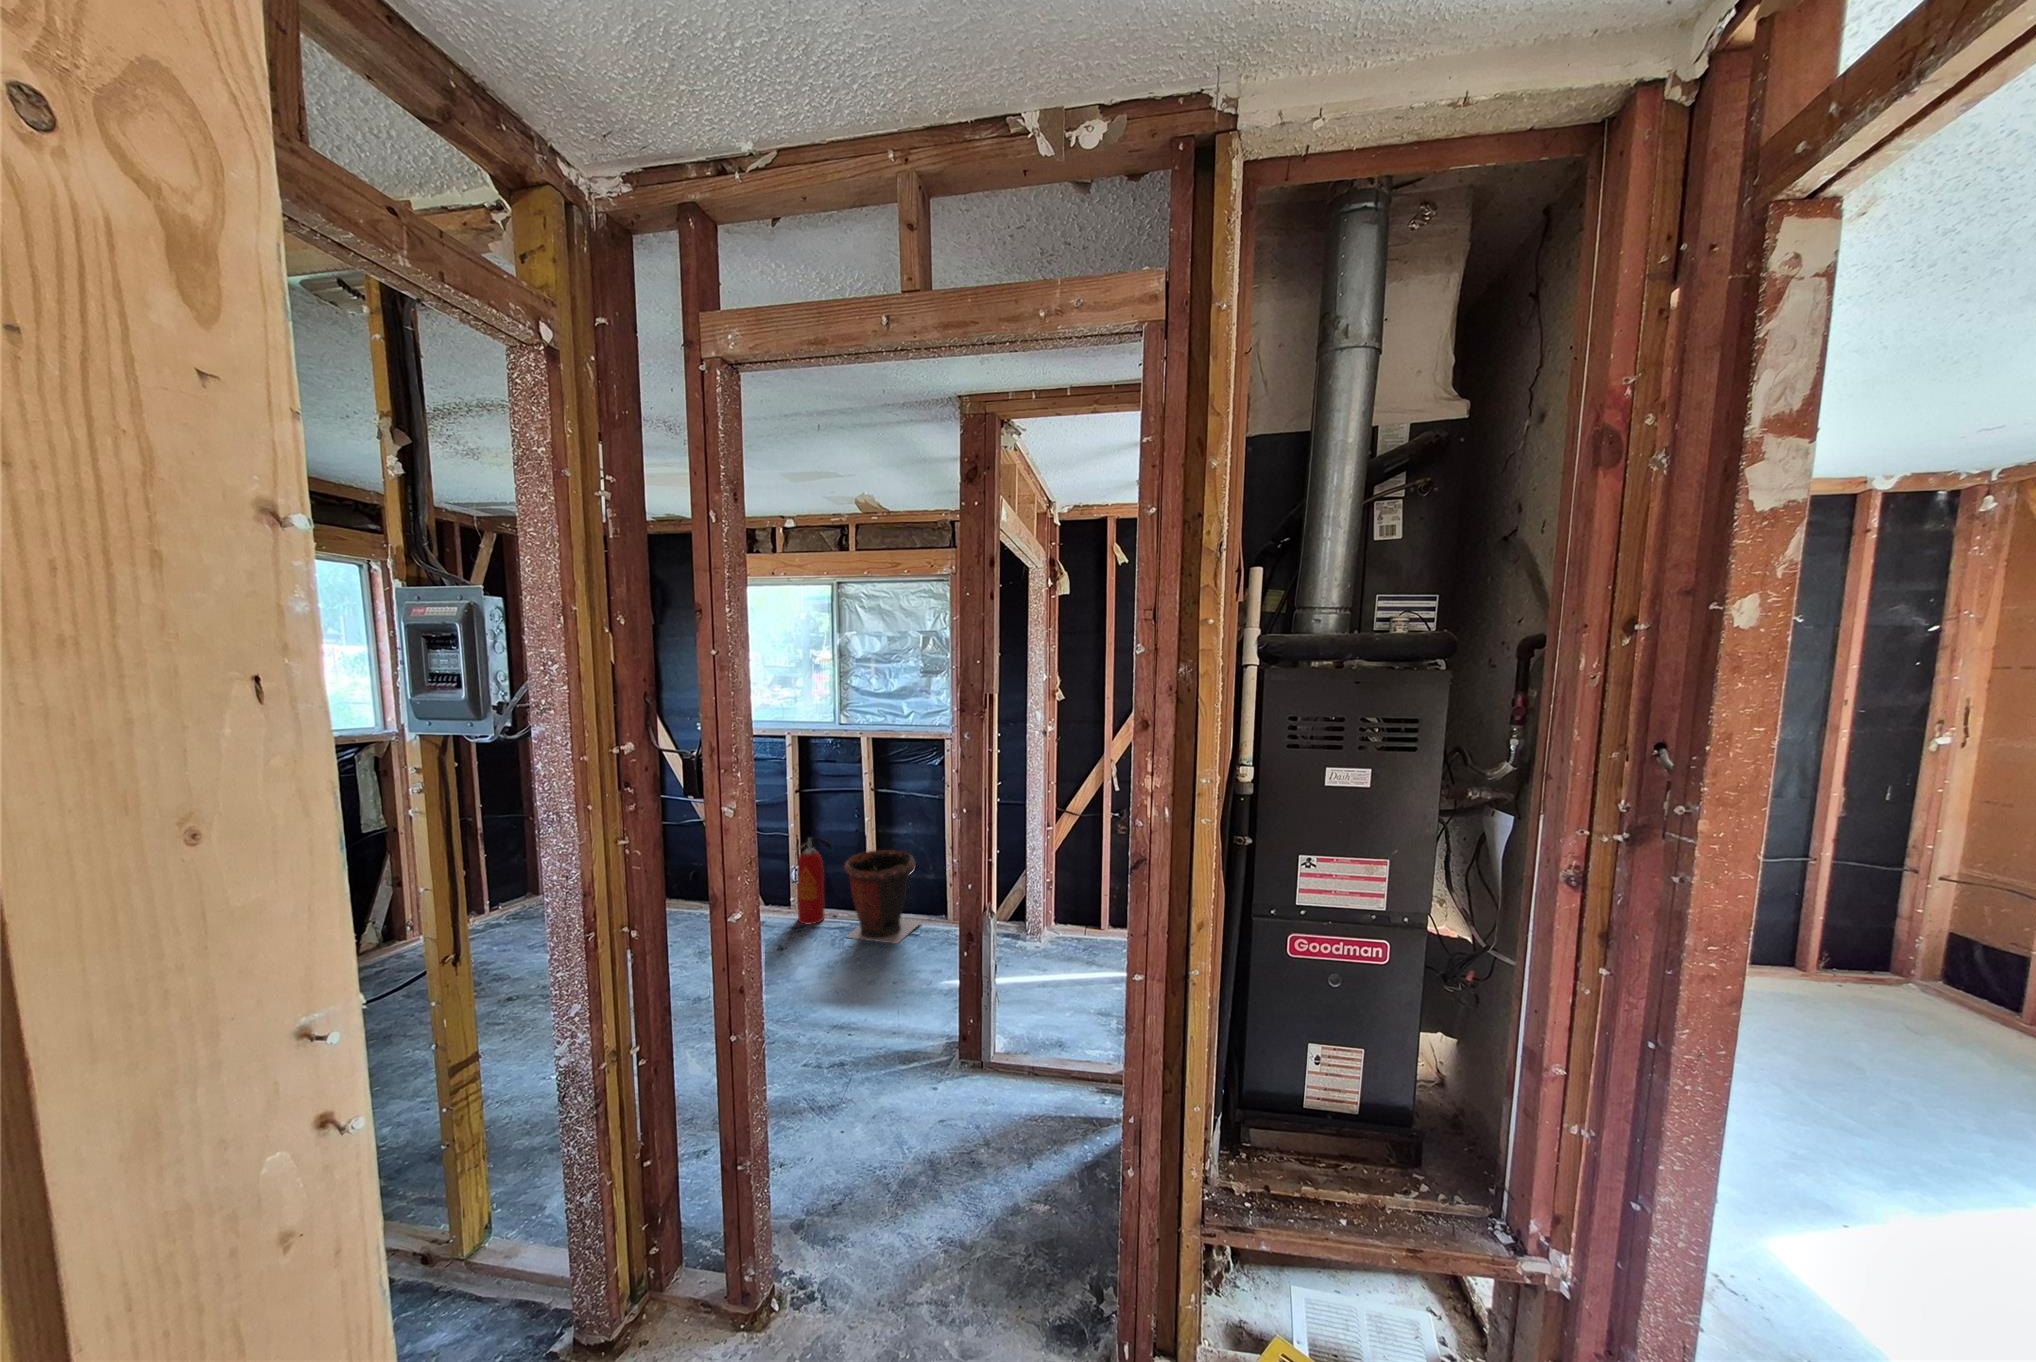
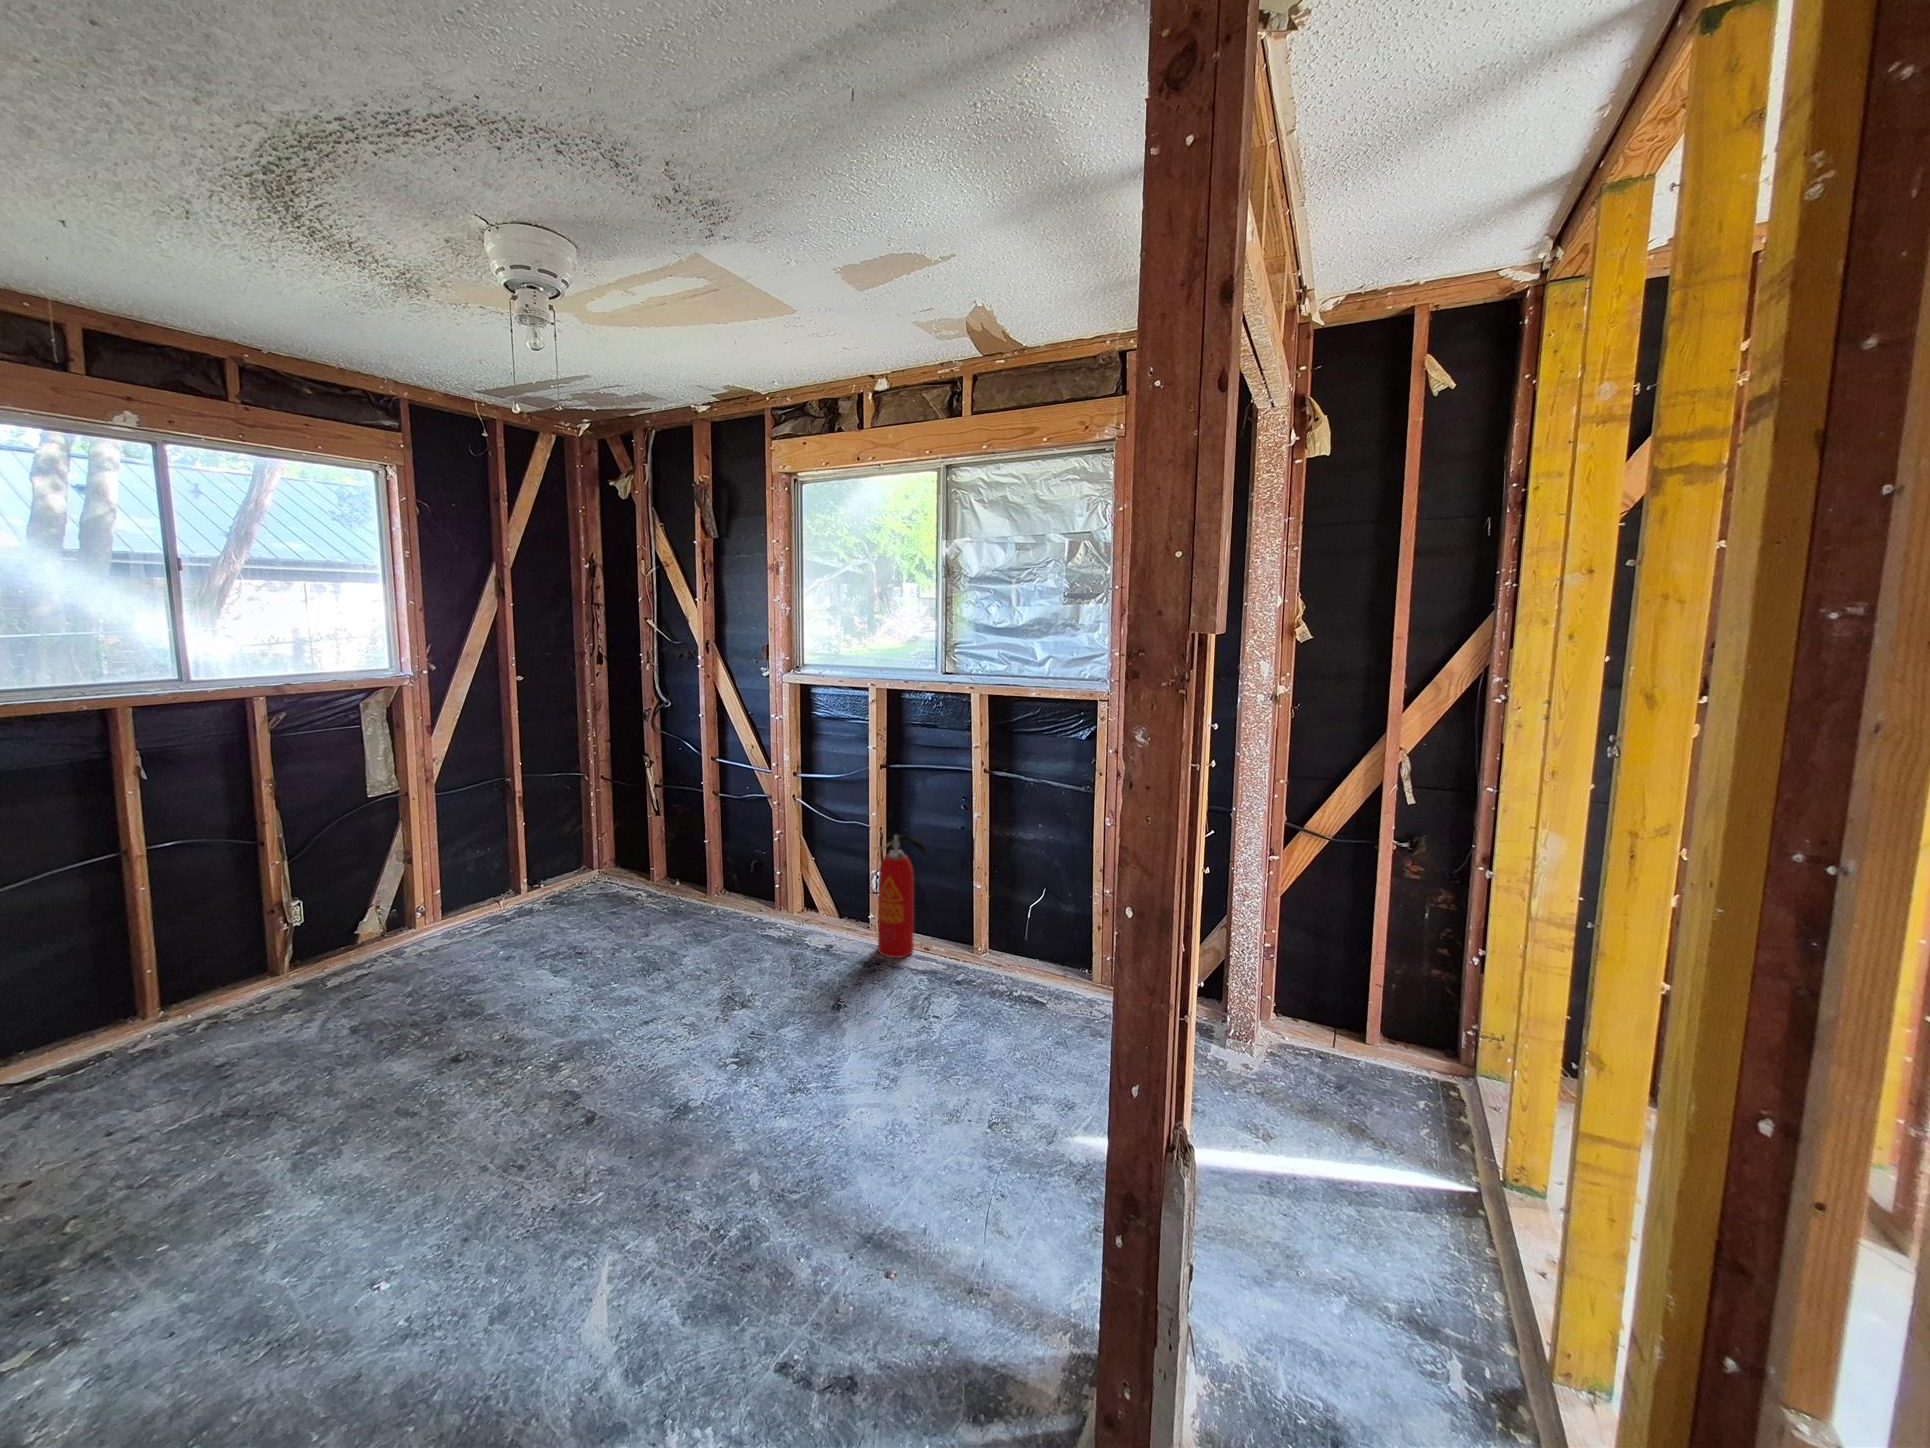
waste bin: present [844,850,921,944] -> none [939,864,1054,1009]

